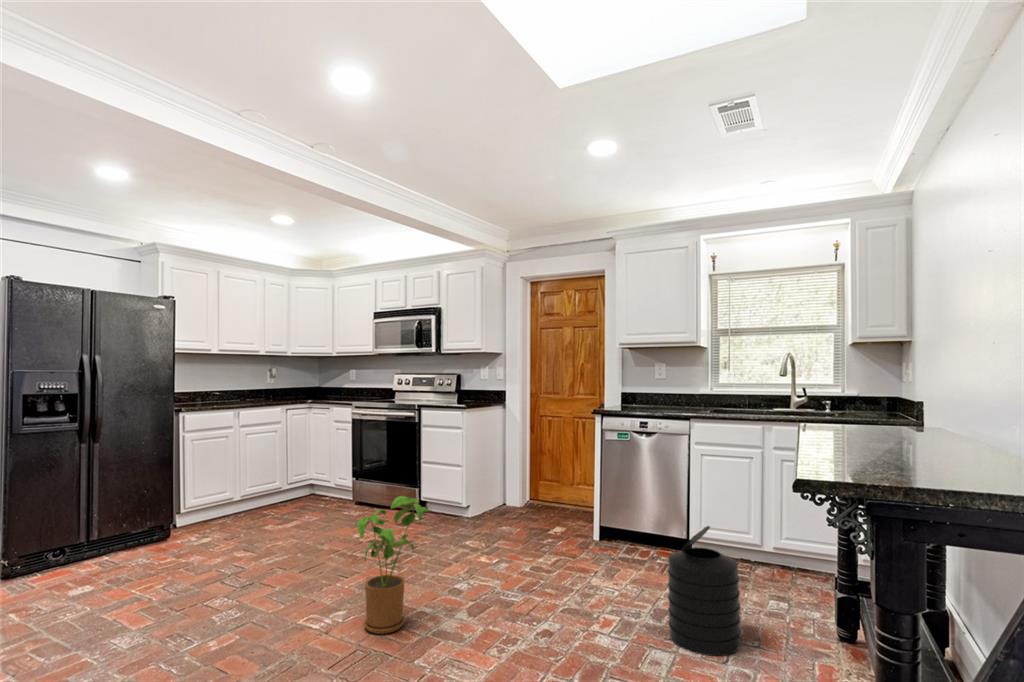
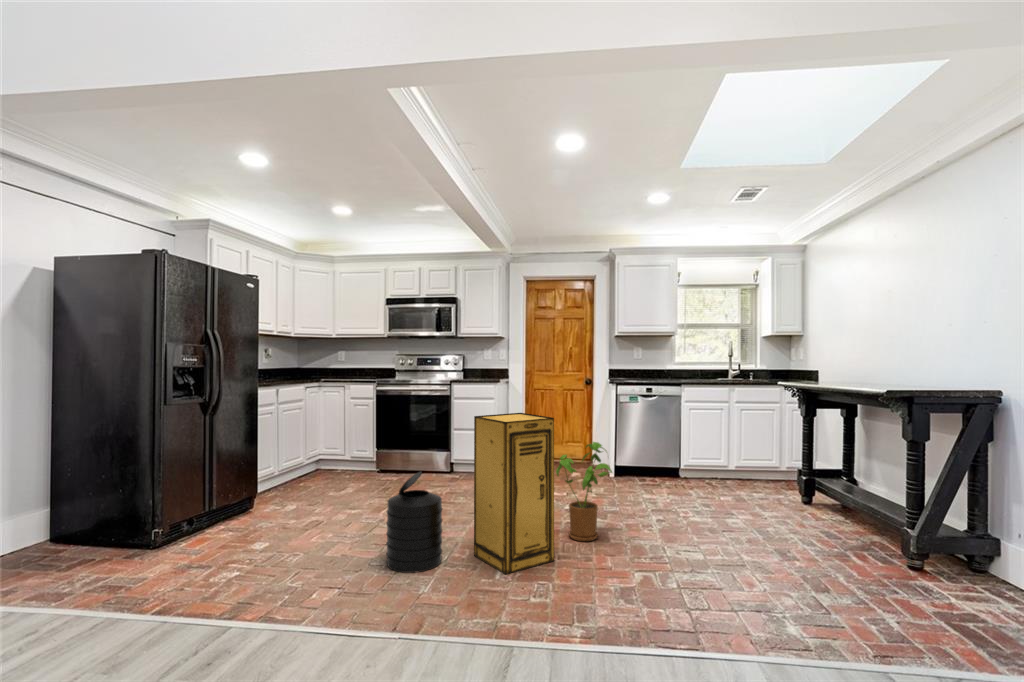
storage cabinet: none [197,451,300,663] -> present [474,413,554,575]
trash can: present [668,526,741,656] -> present [386,472,442,573]

